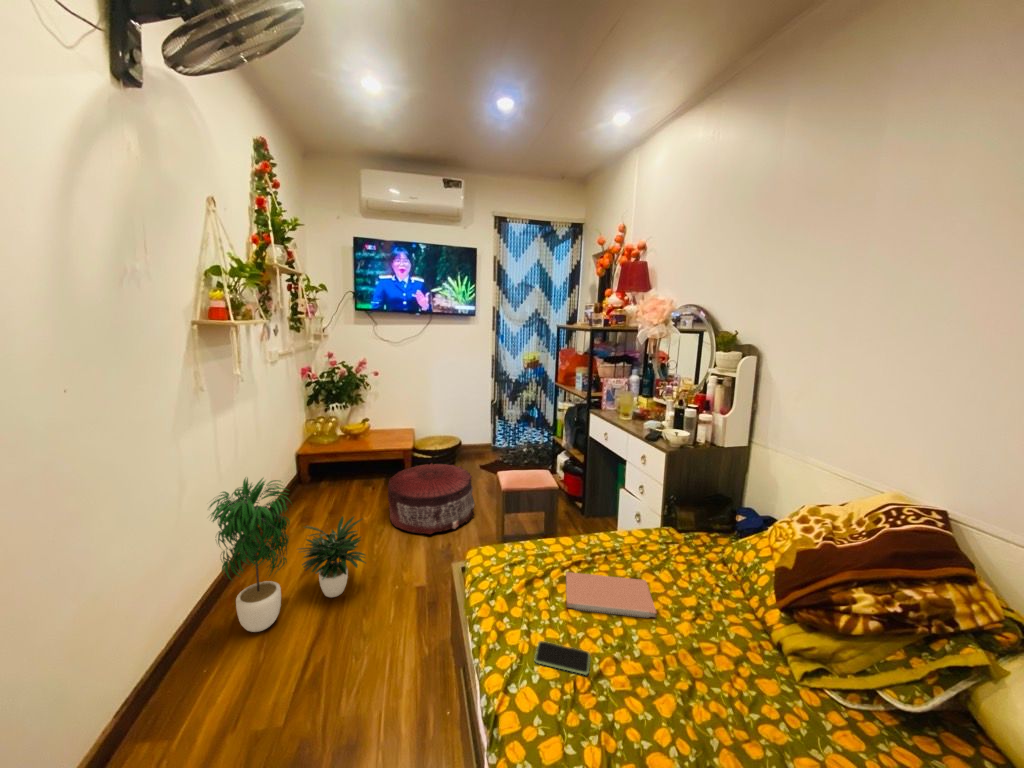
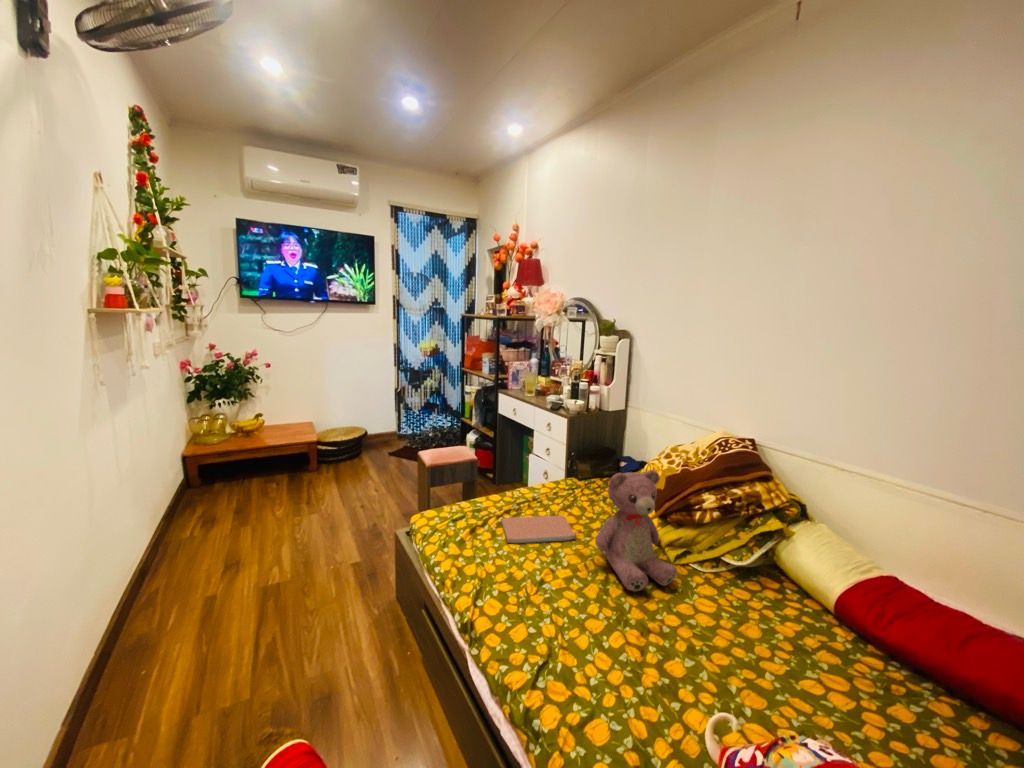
pouf: present [388,463,474,534] -> none [299,450,393,518]
potted plant: present [210,478,365,632] -> none [107,470,294,636]
teddy bear: none [678,546,801,722] -> present [595,470,677,592]
smartphone: present [535,641,590,675] -> none [491,568,535,584]

